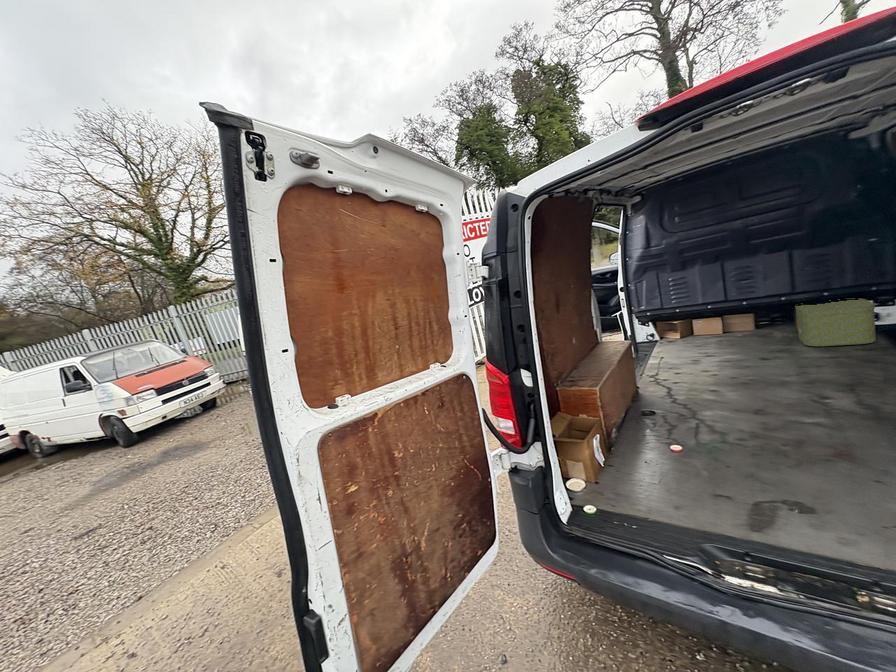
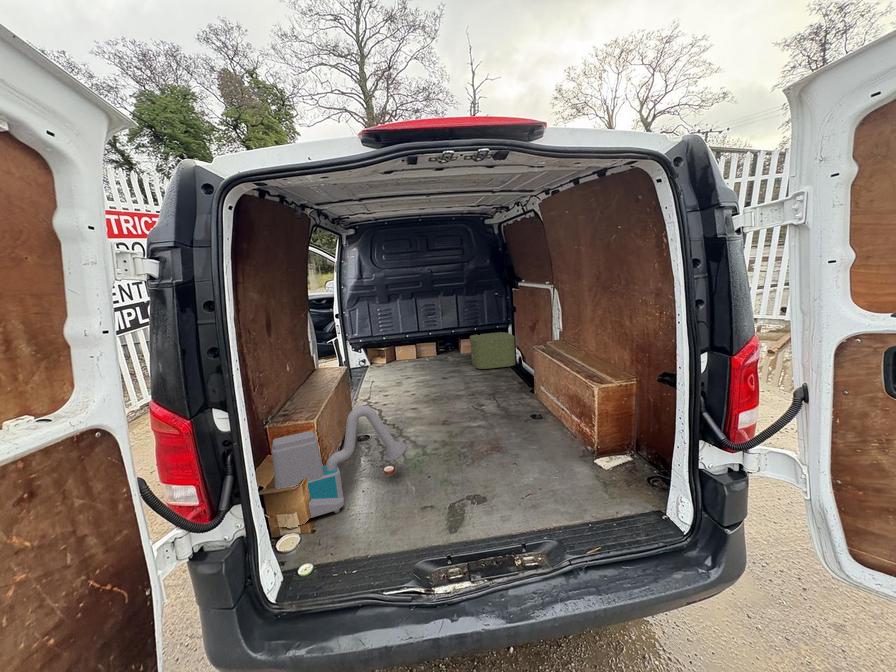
vacuum cleaner: none [563,378,693,475] -> present [272,406,406,529]

